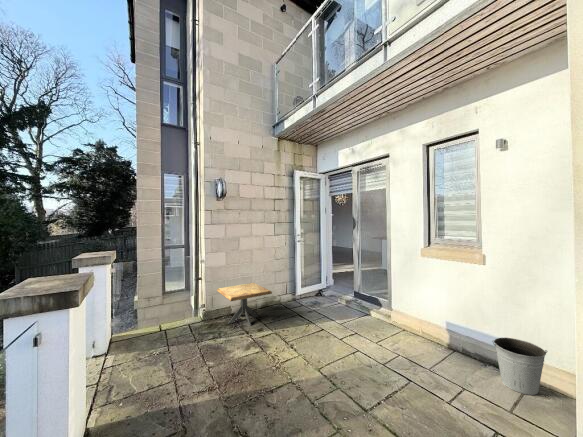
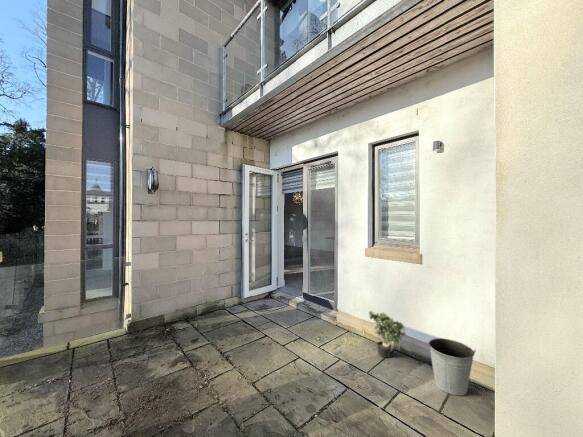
side table: present [217,283,272,326] -> none [147,286,211,336]
potted plant: none [426,309,468,355] -> present [369,311,406,358]

